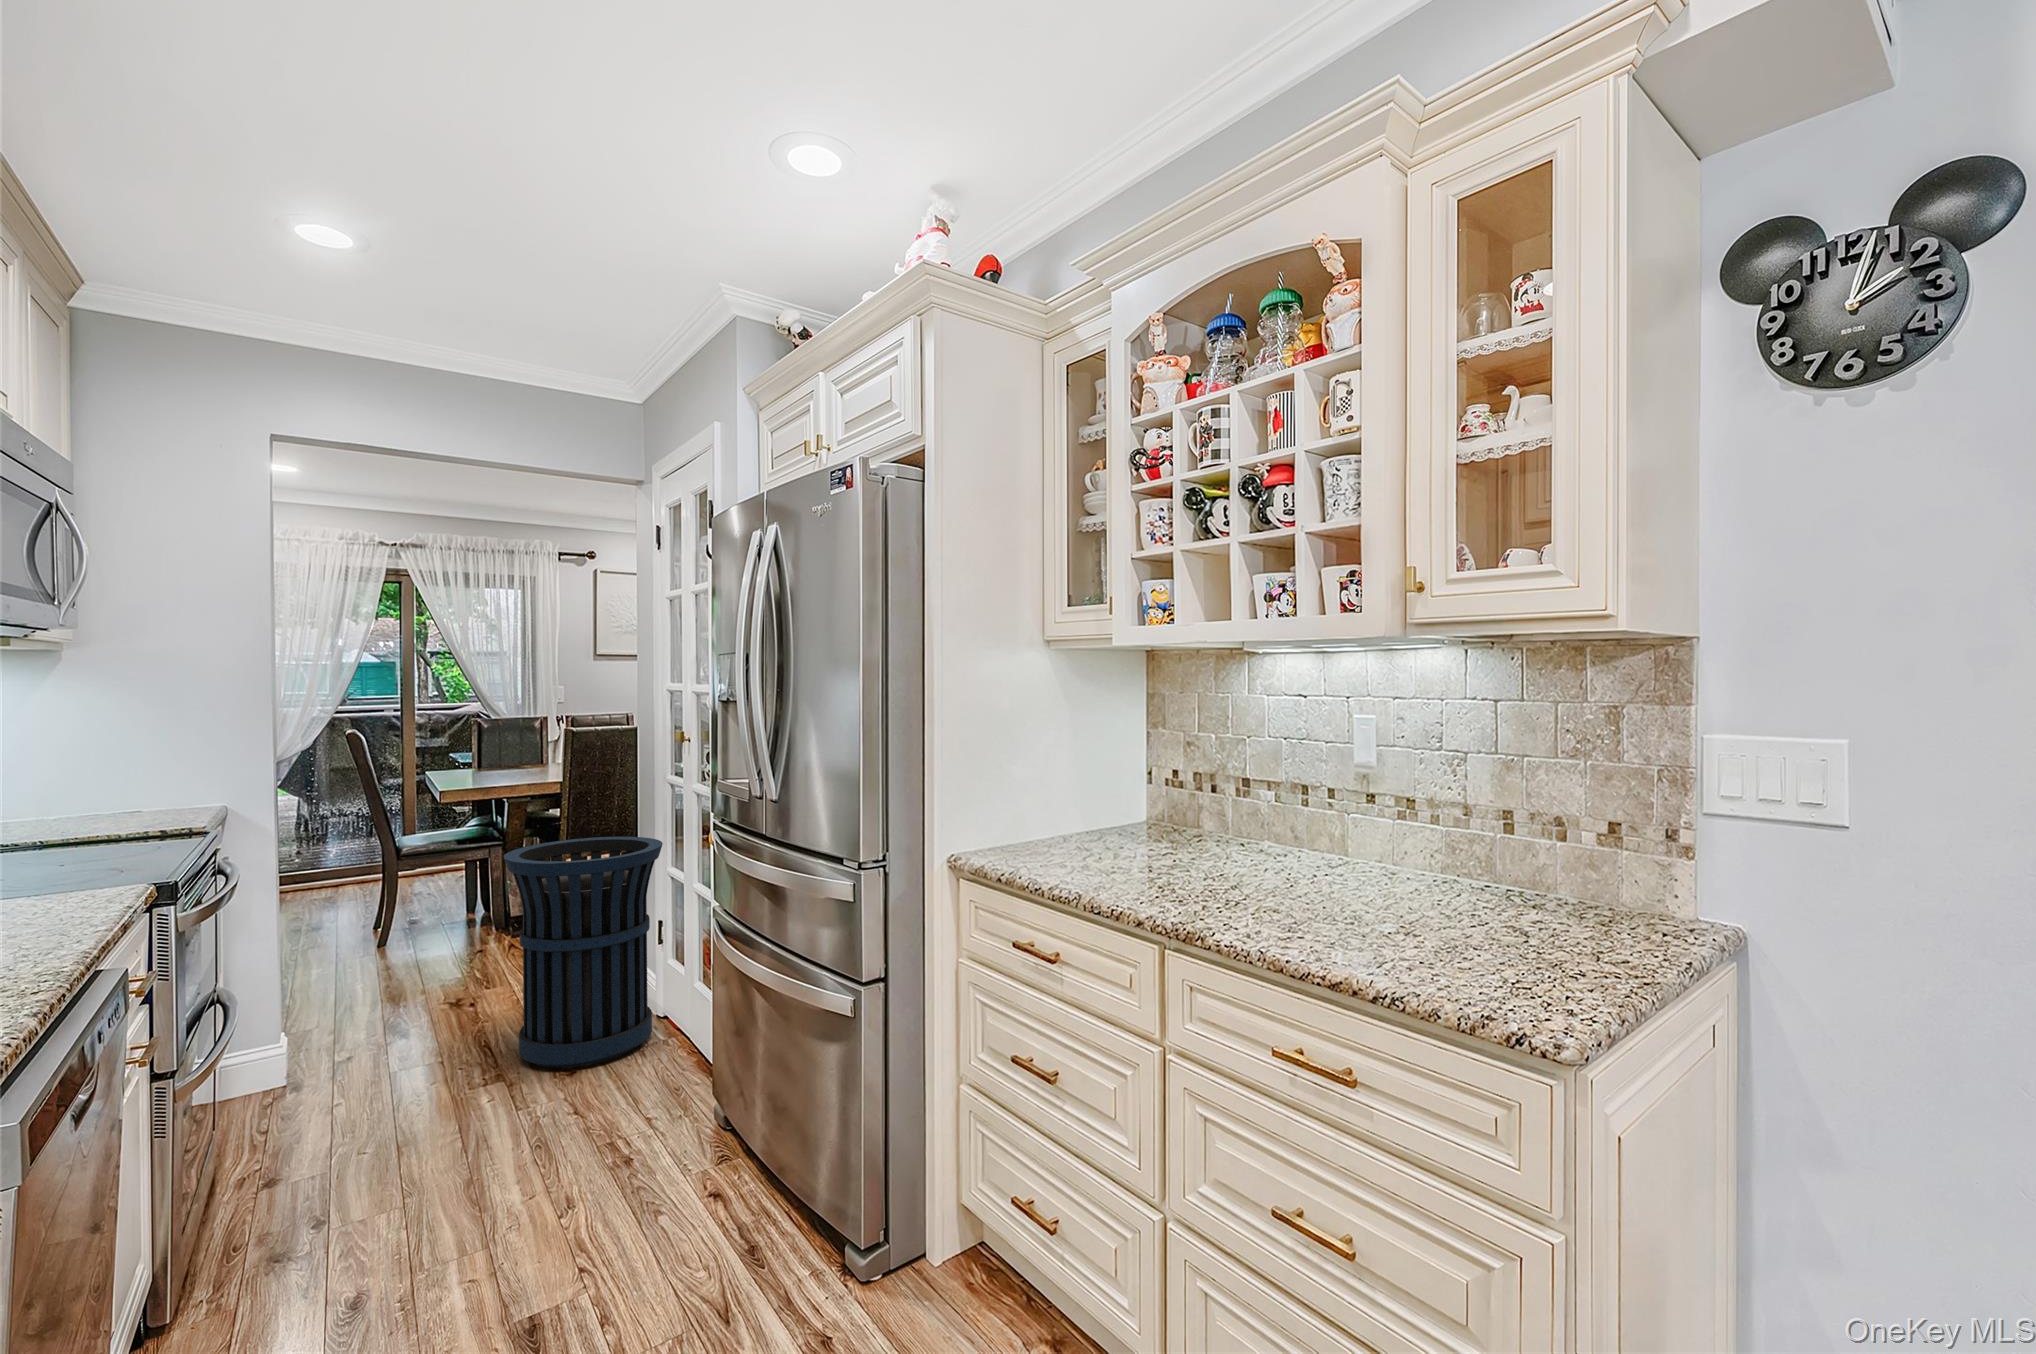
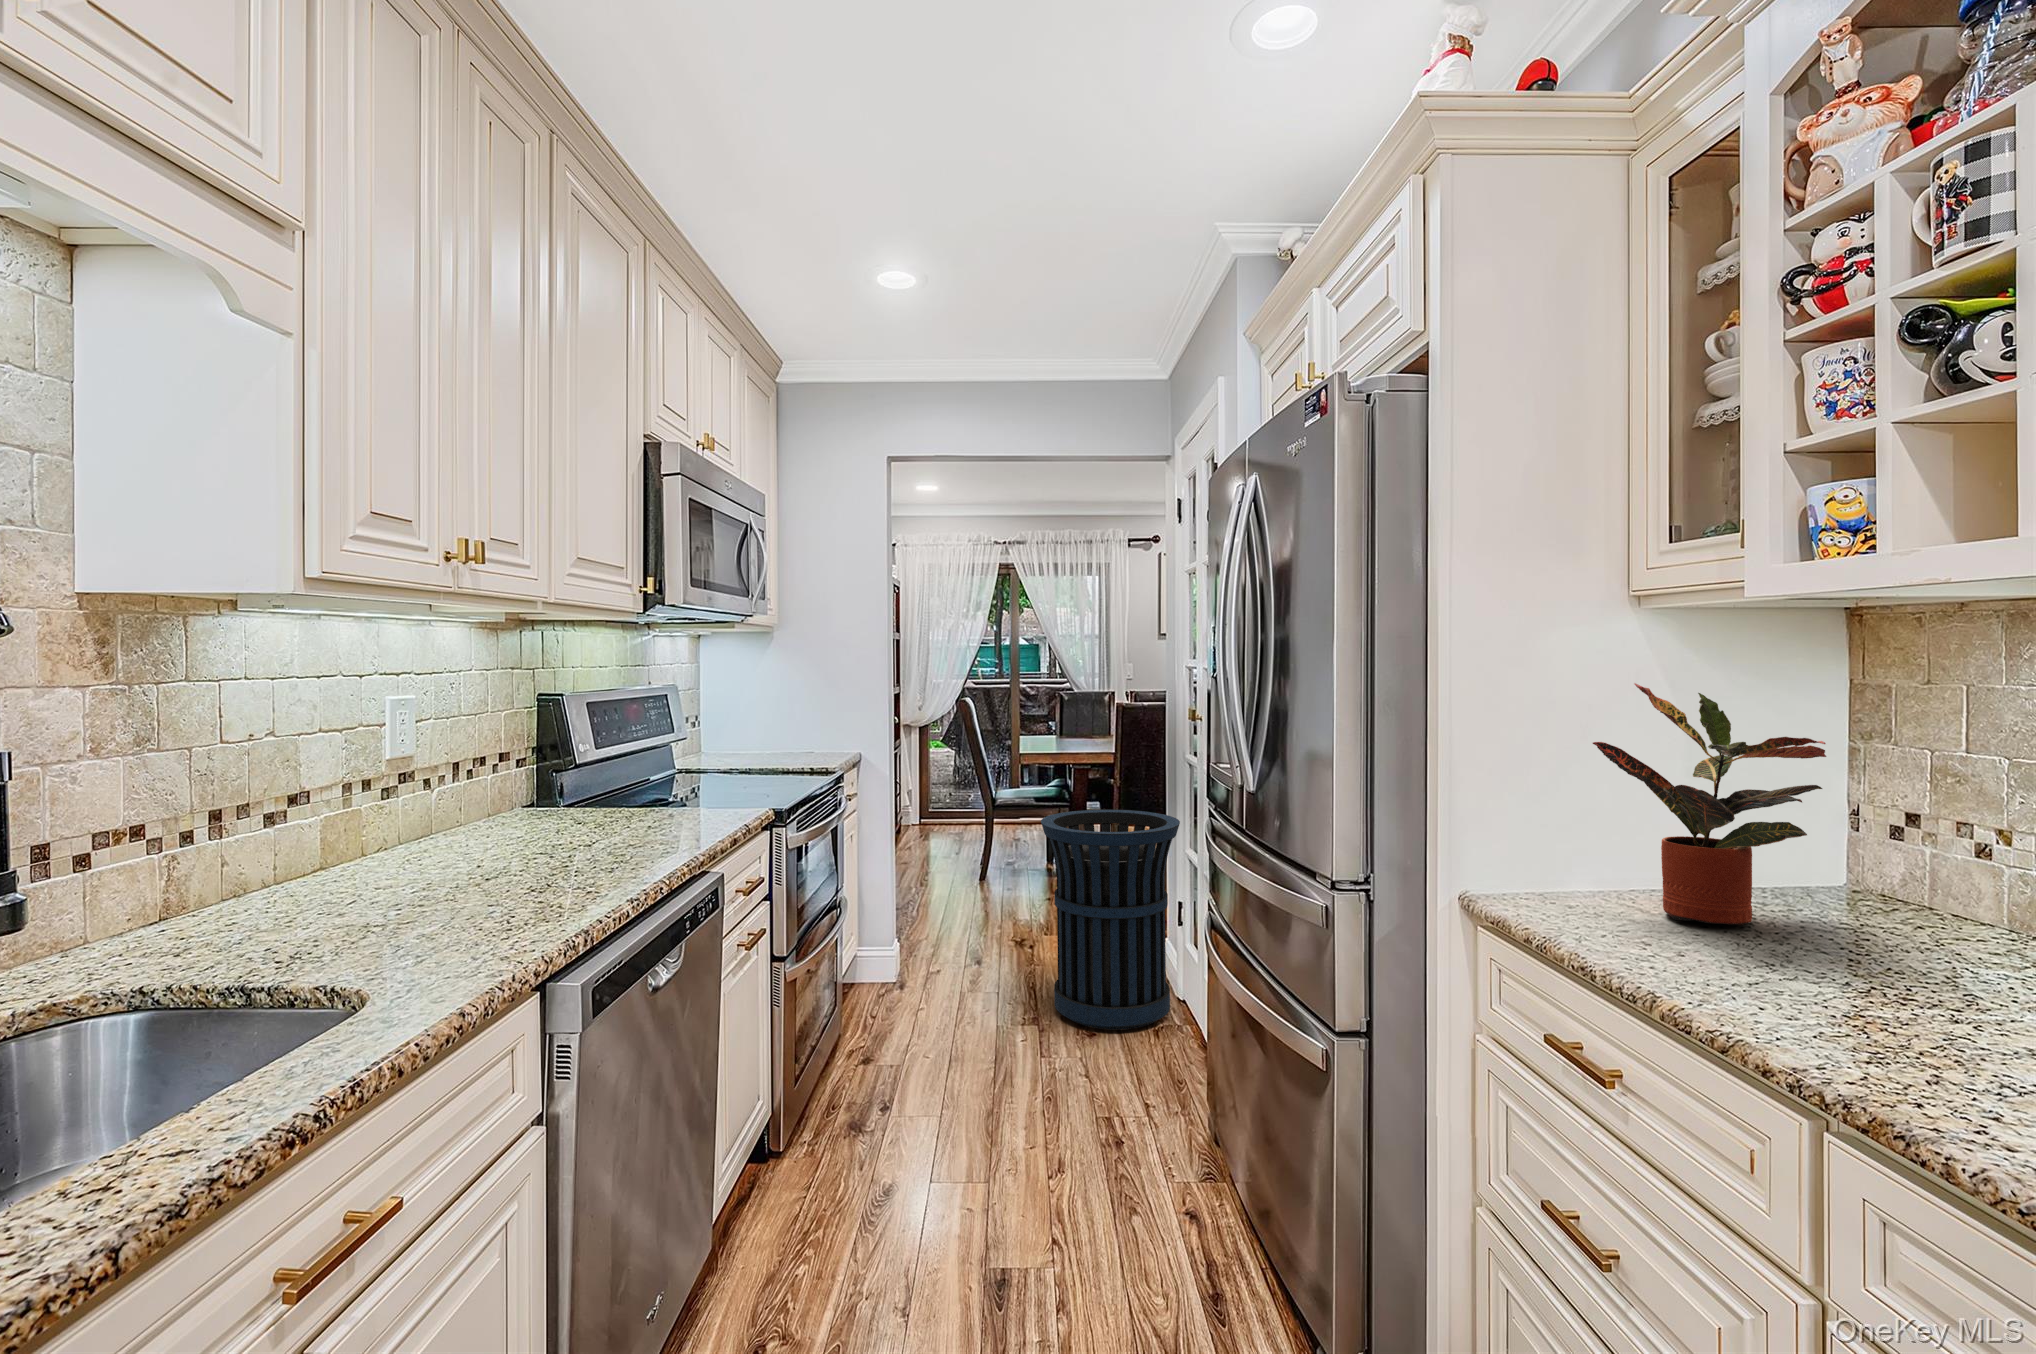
potted plant: none [1032,700,1152,855] -> present [1593,683,1826,925]

